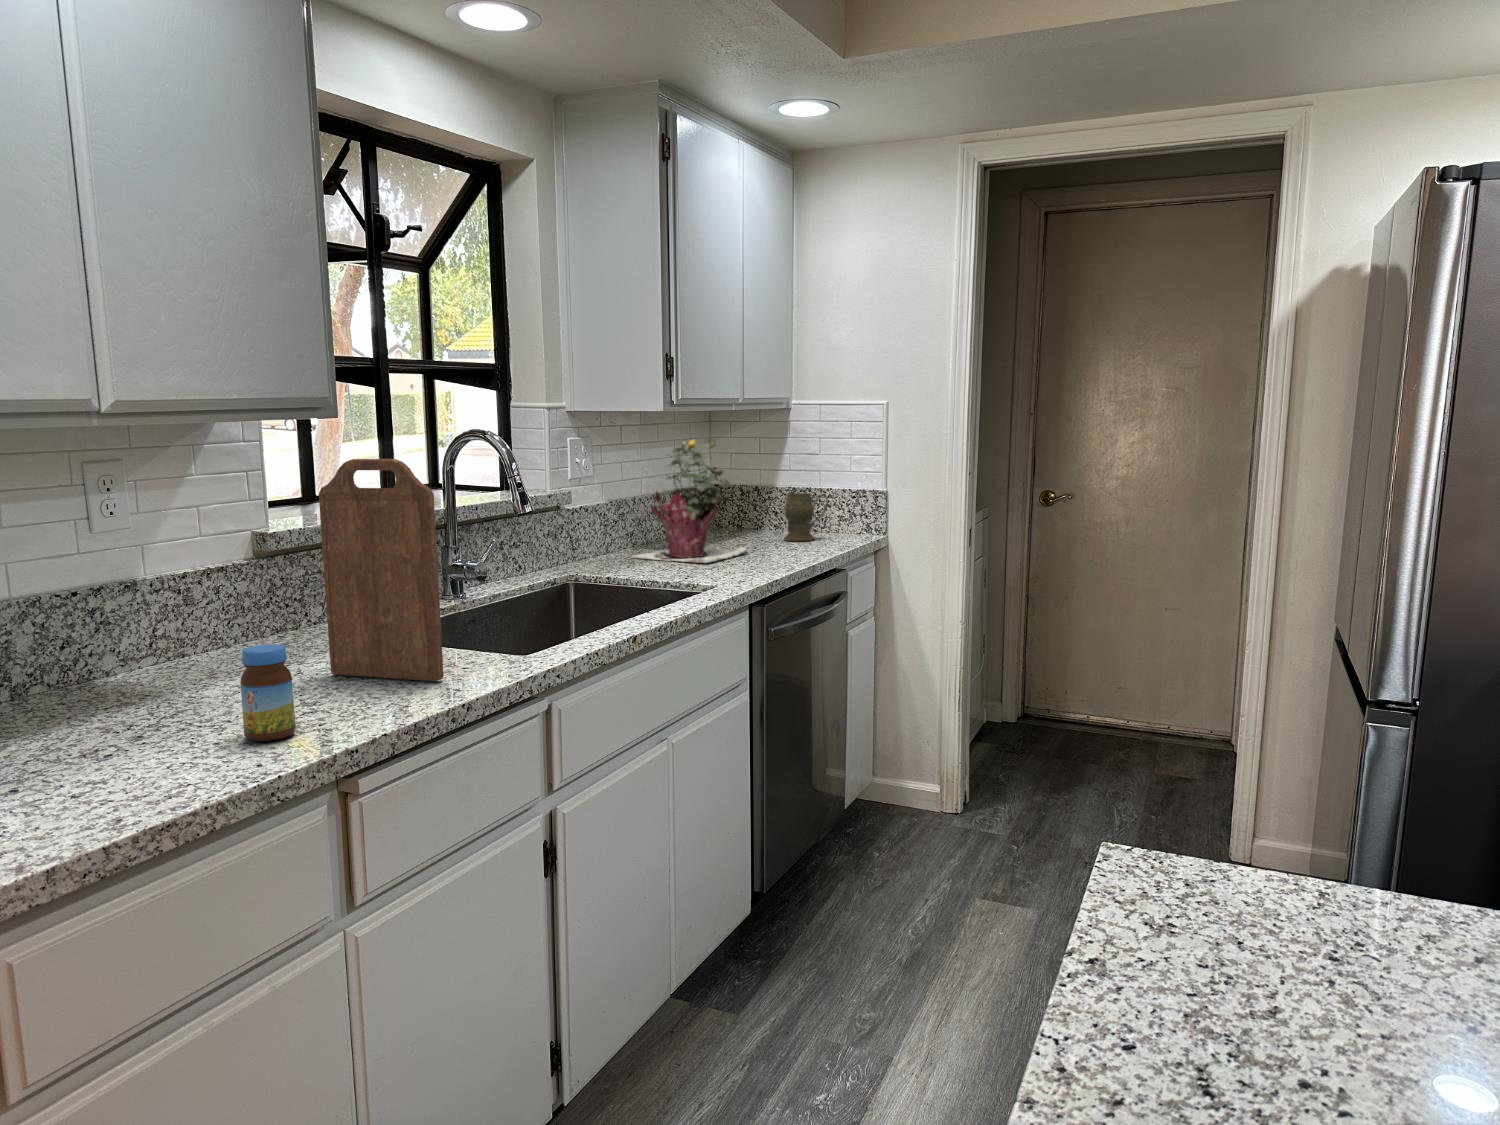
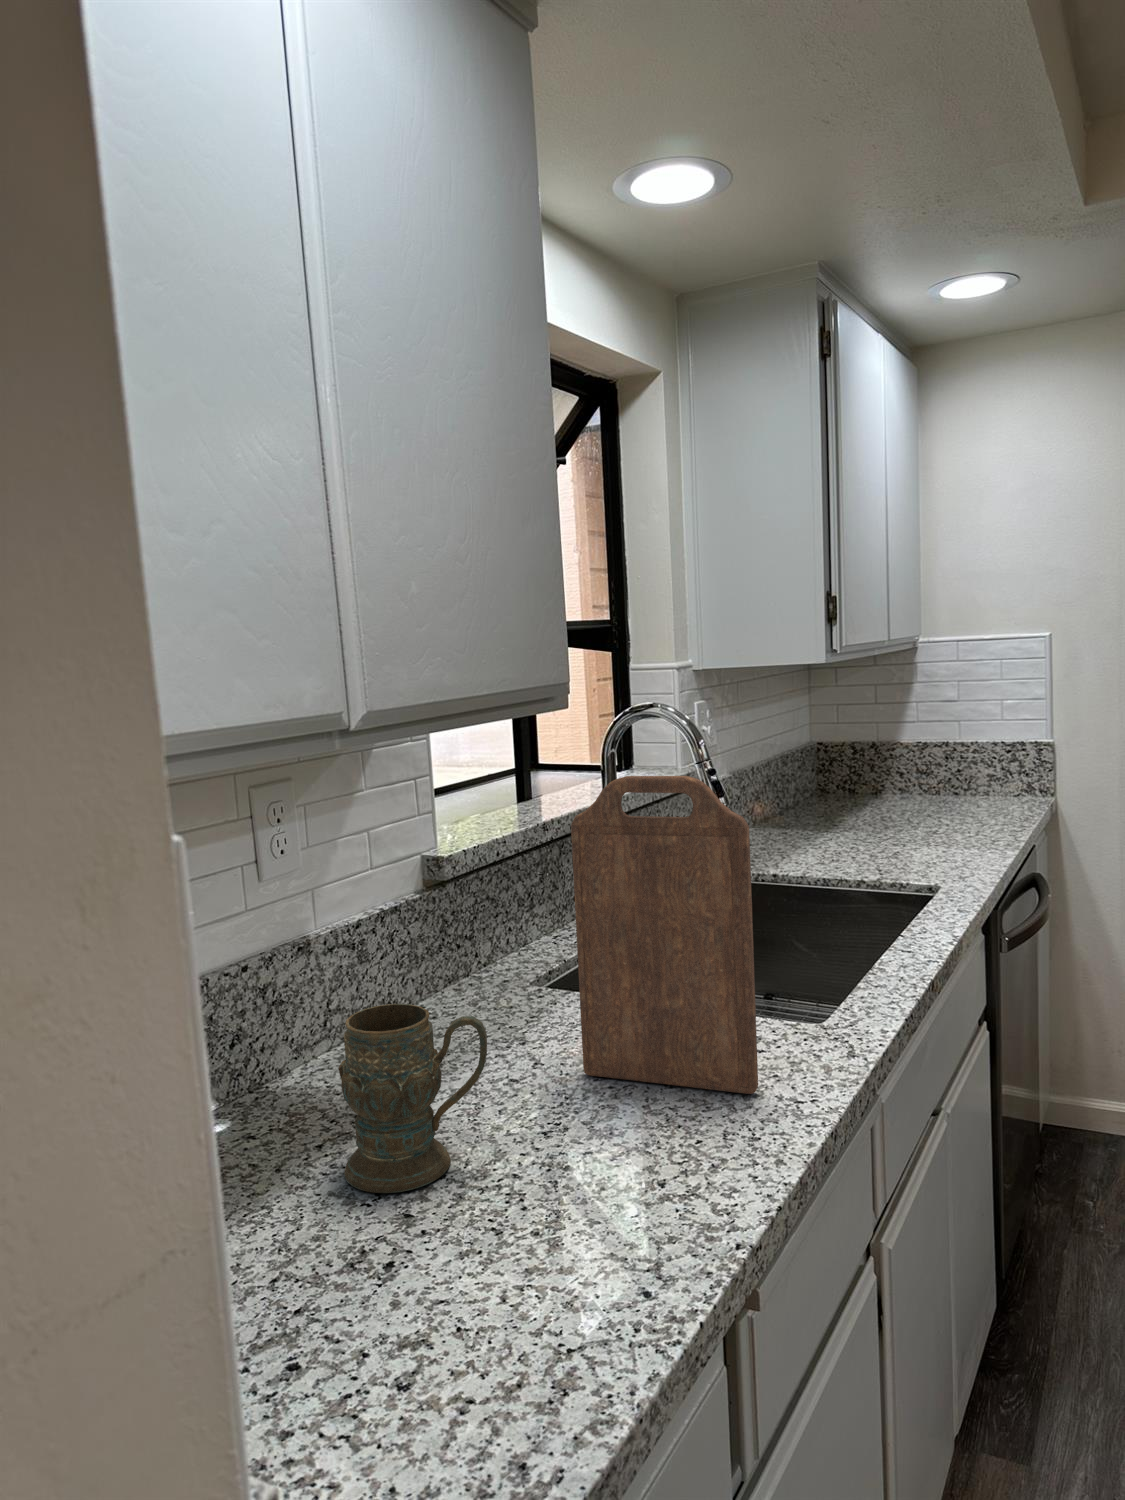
potted plant: present [632,439,747,563] -> none [775,690,922,850]
mug: present [784,493,828,541] -> present [338,1004,487,1193]
jar: present [240,644,296,741] -> none [568,1088,644,1250]

